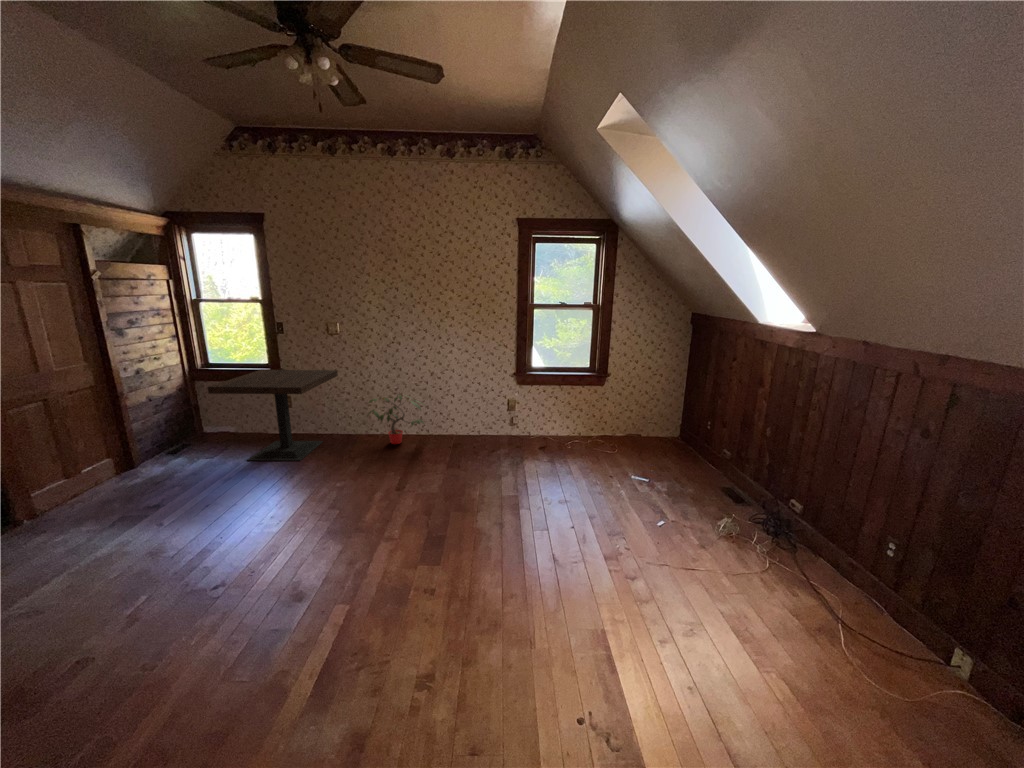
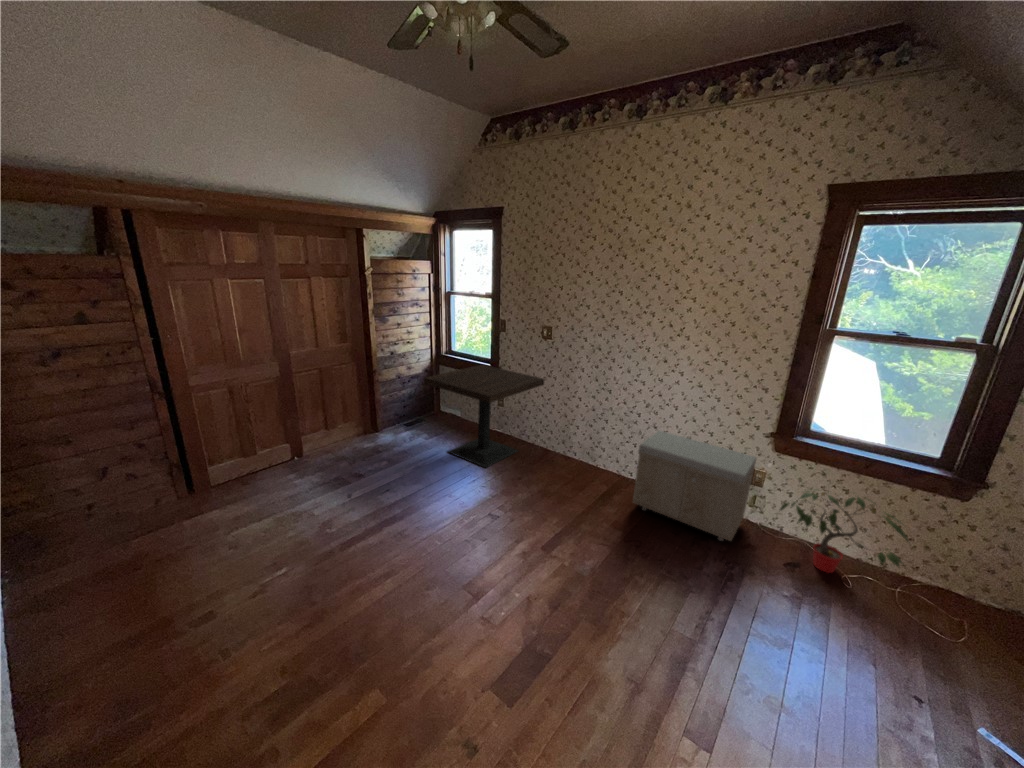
storage bench: none [438,390,509,449] -> present [633,431,756,541]
potted plant: present [367,394,424,444] -> present [780,492,910,573]

